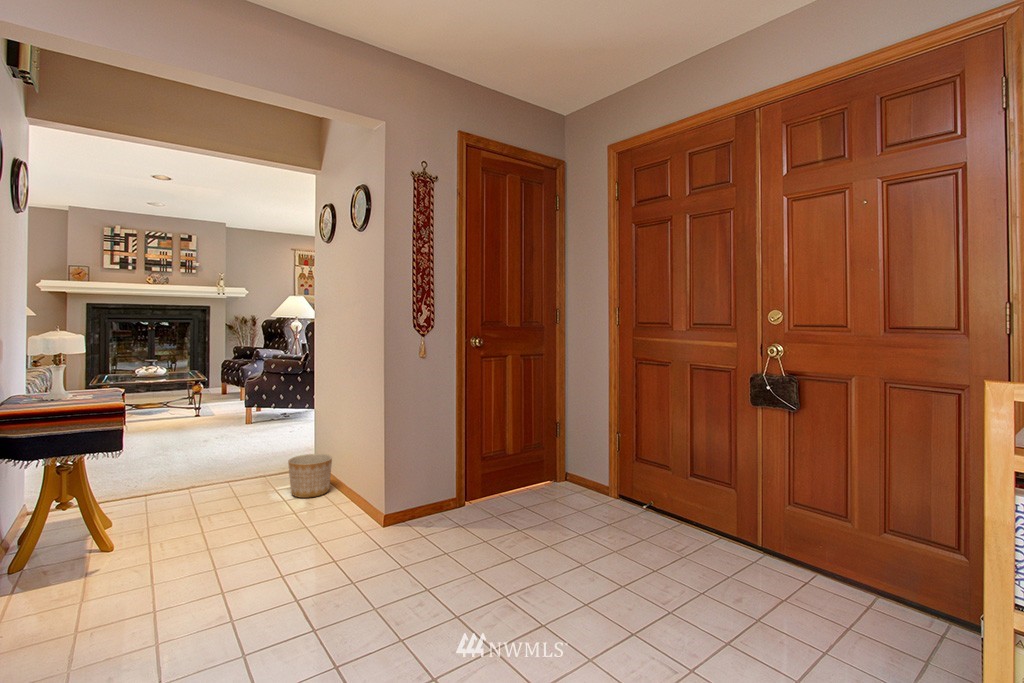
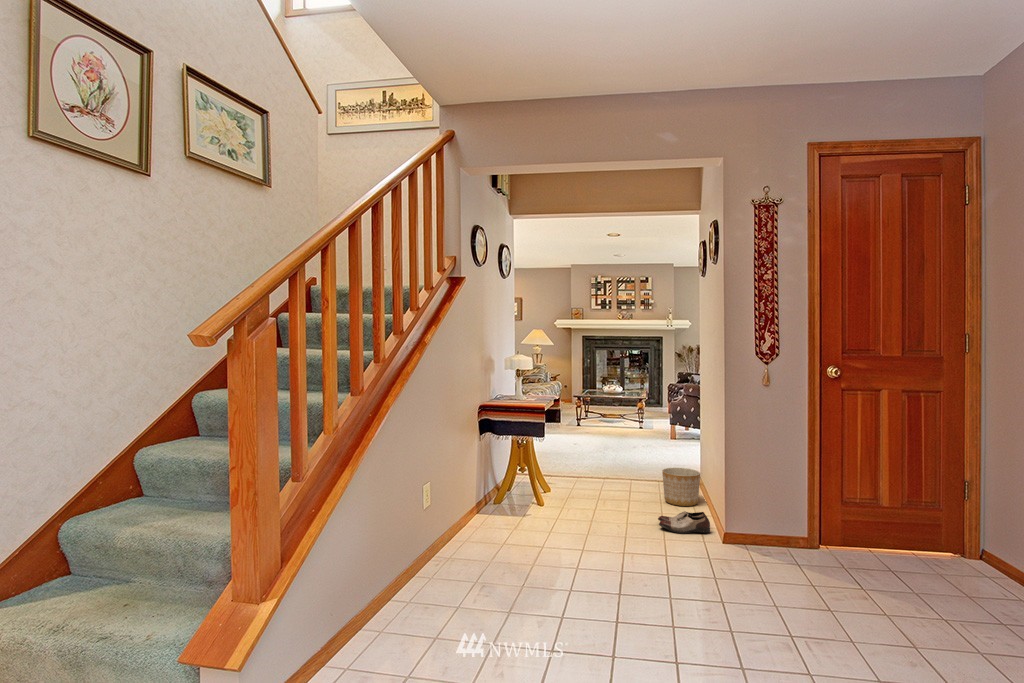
shoe: none [305,498,366,530] -> present [658,511,710,534]

